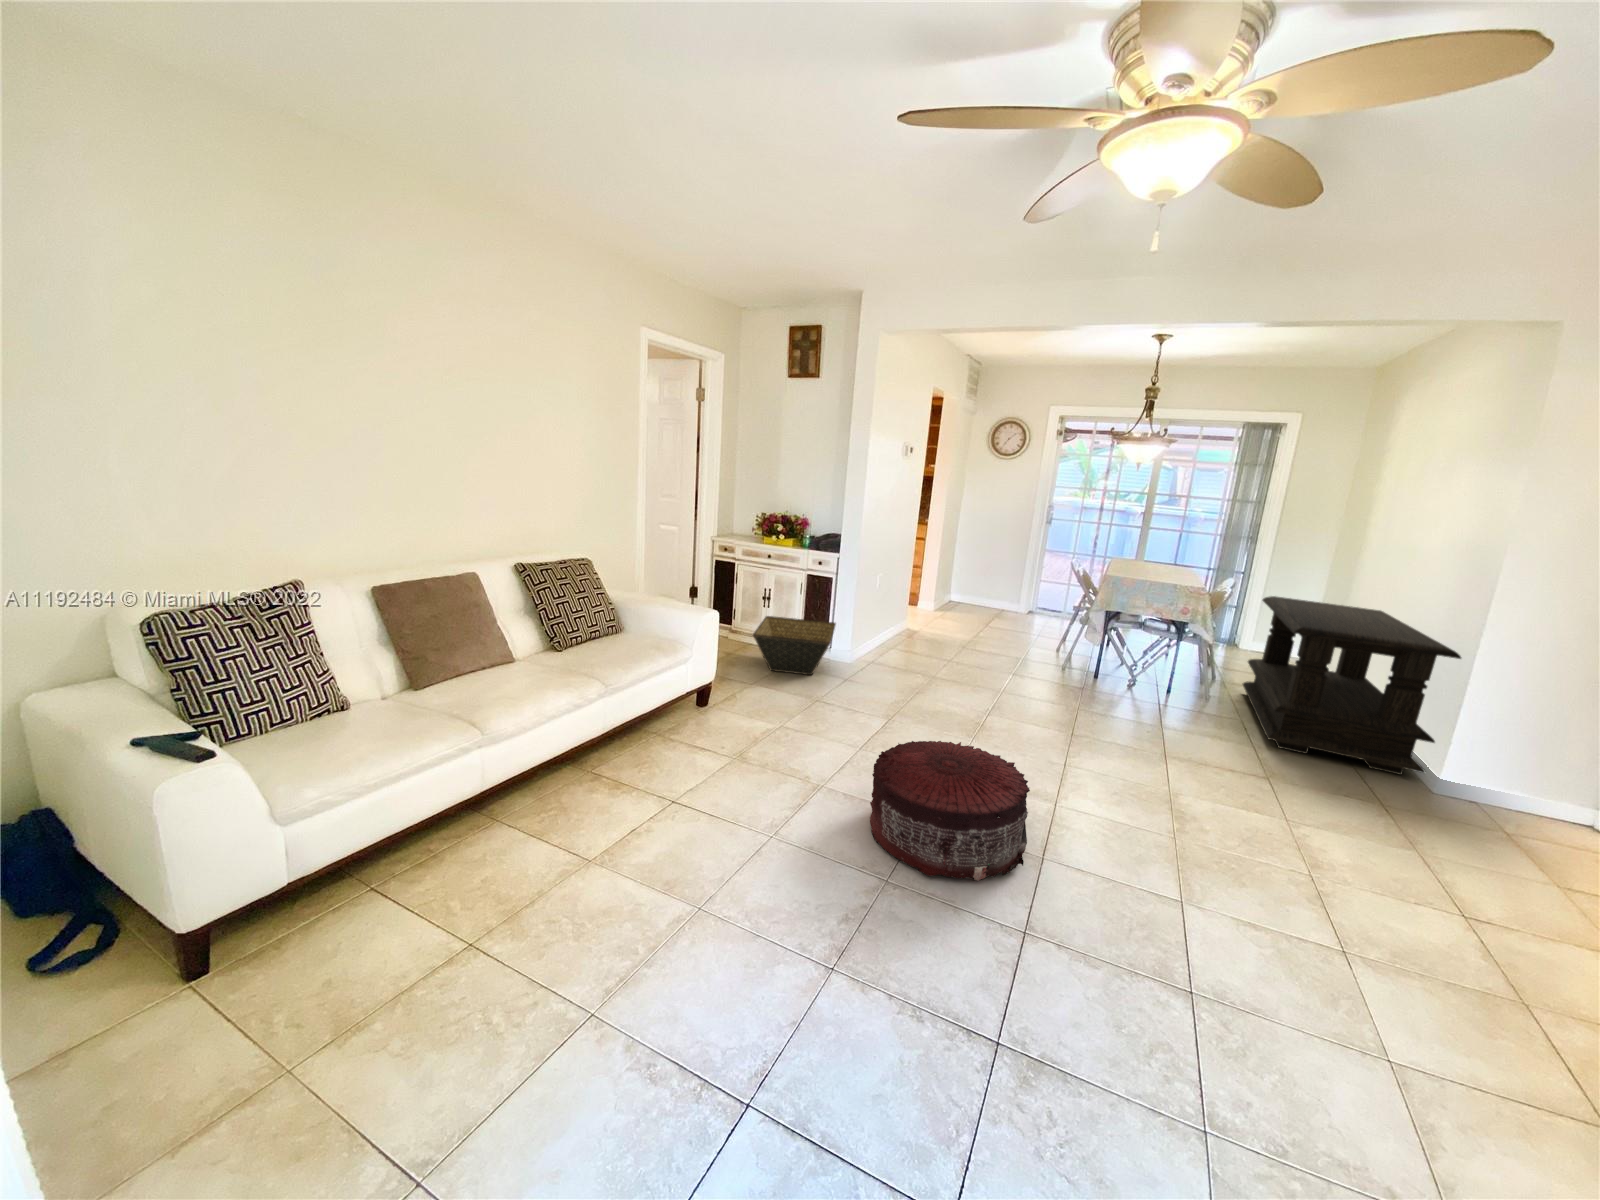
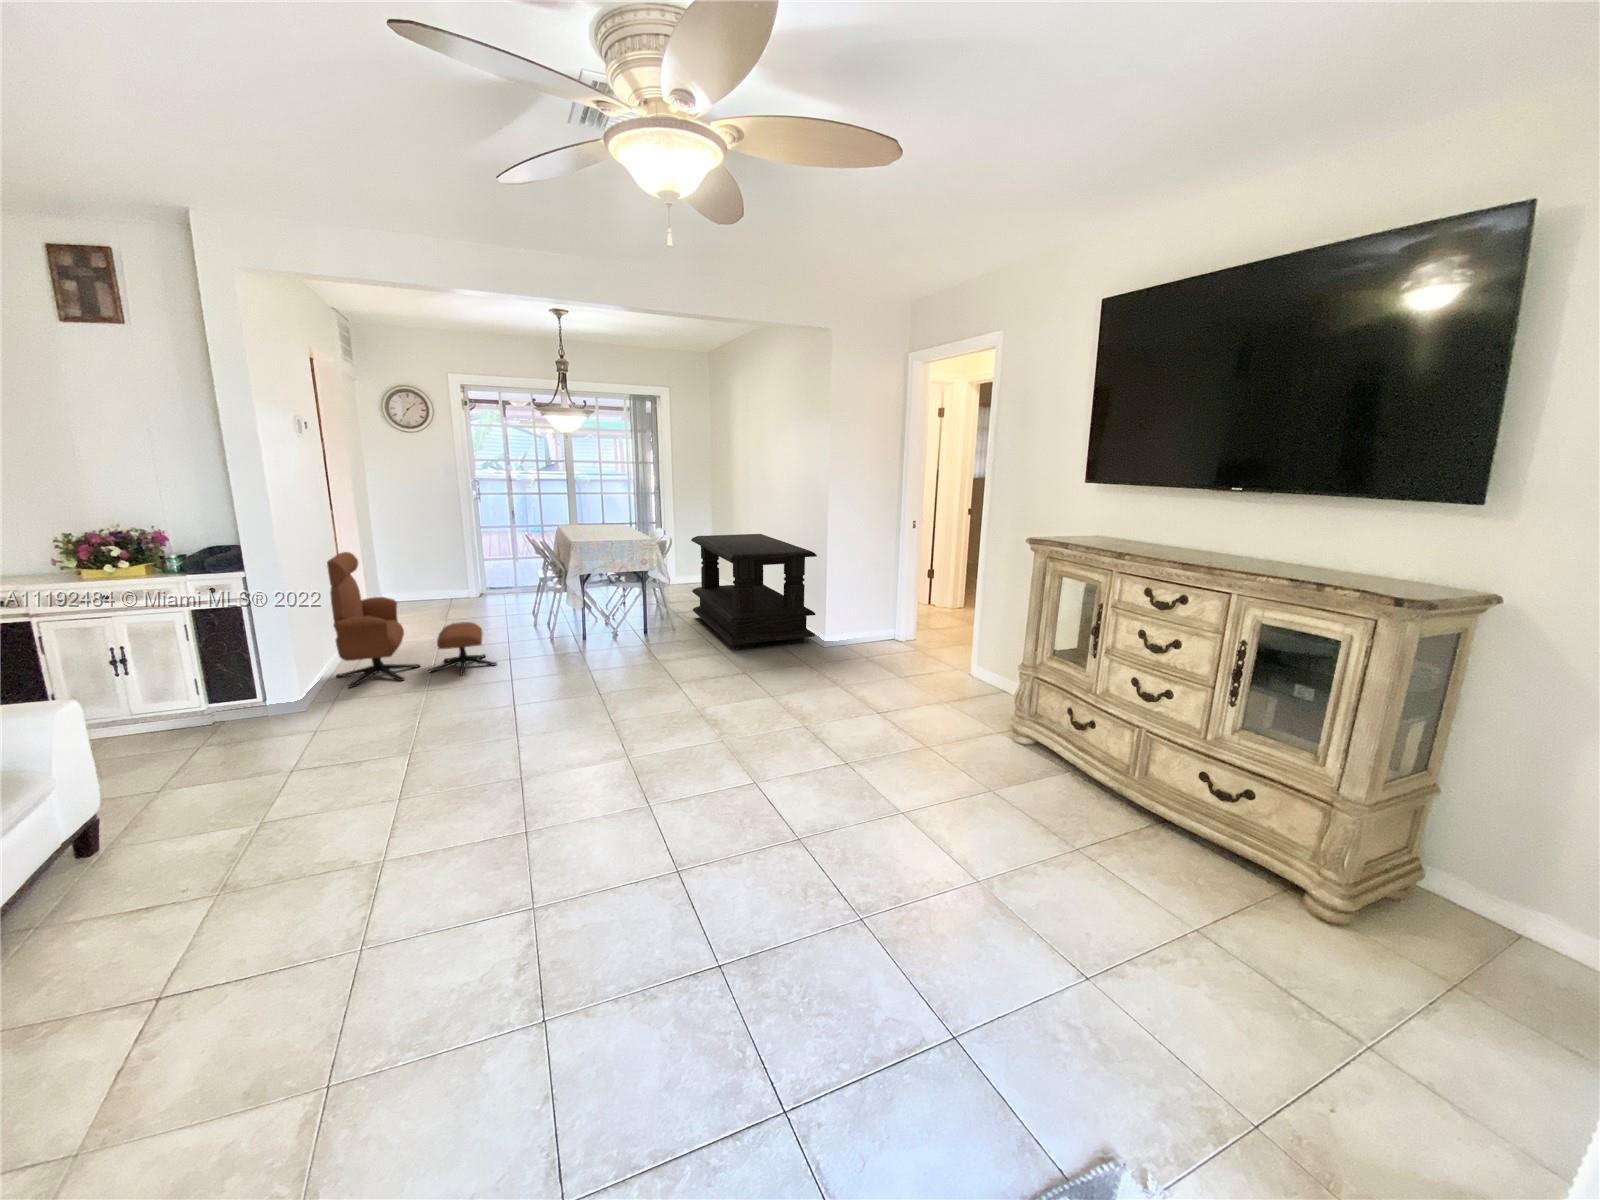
lounge chair: none [881,551,997,675] -> present [327,552,497,688]
basket: present [753,616,836,675] -> none [129,665,282,761]
pouf: present [870,741,1030,881] -> none [458,732,642,879]

